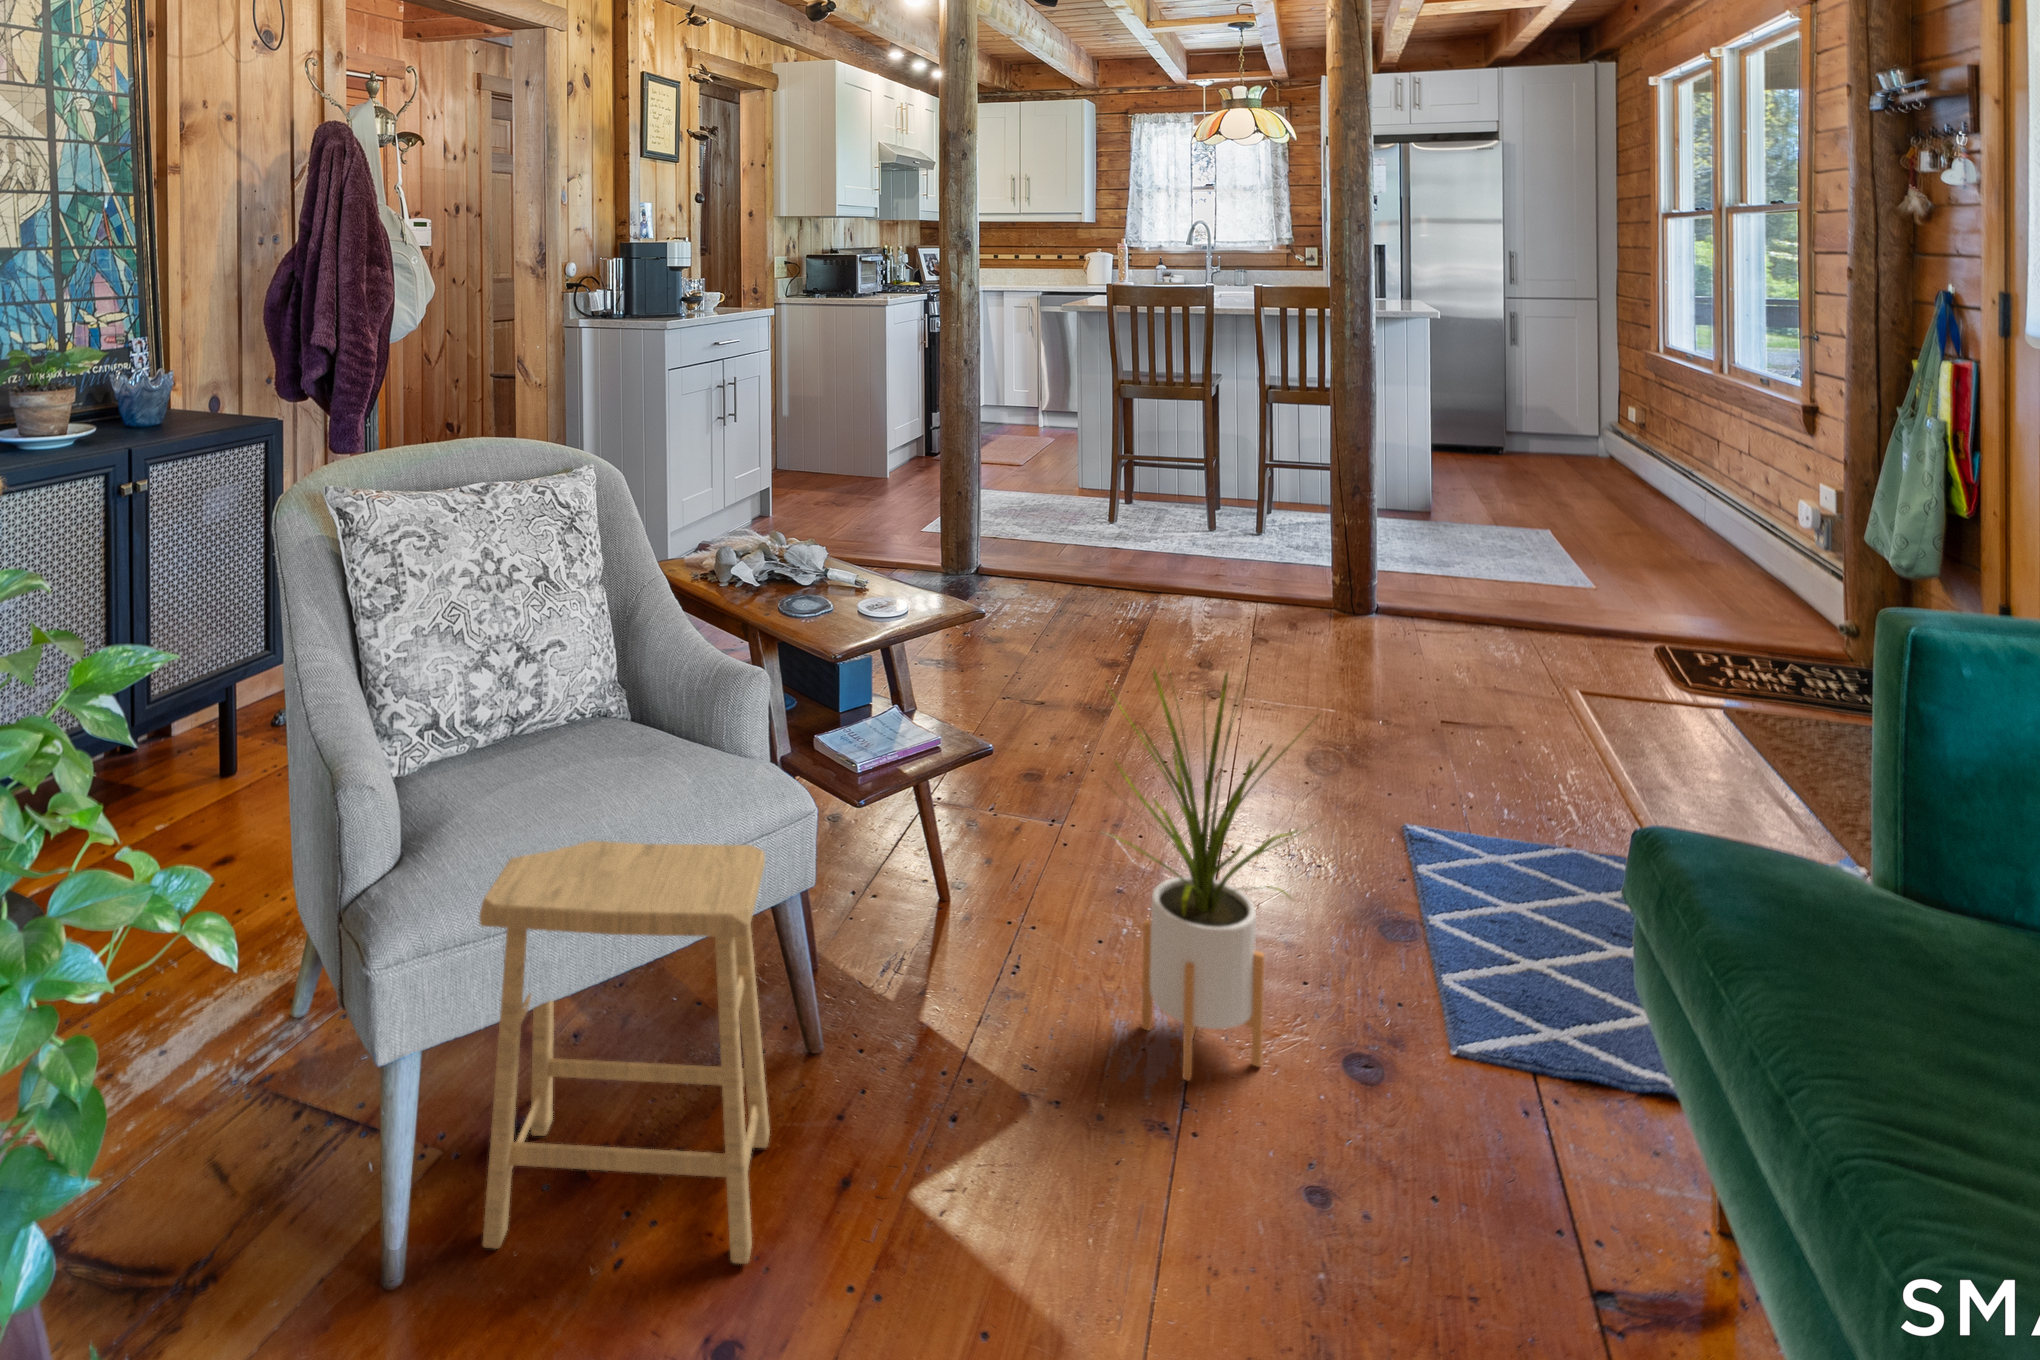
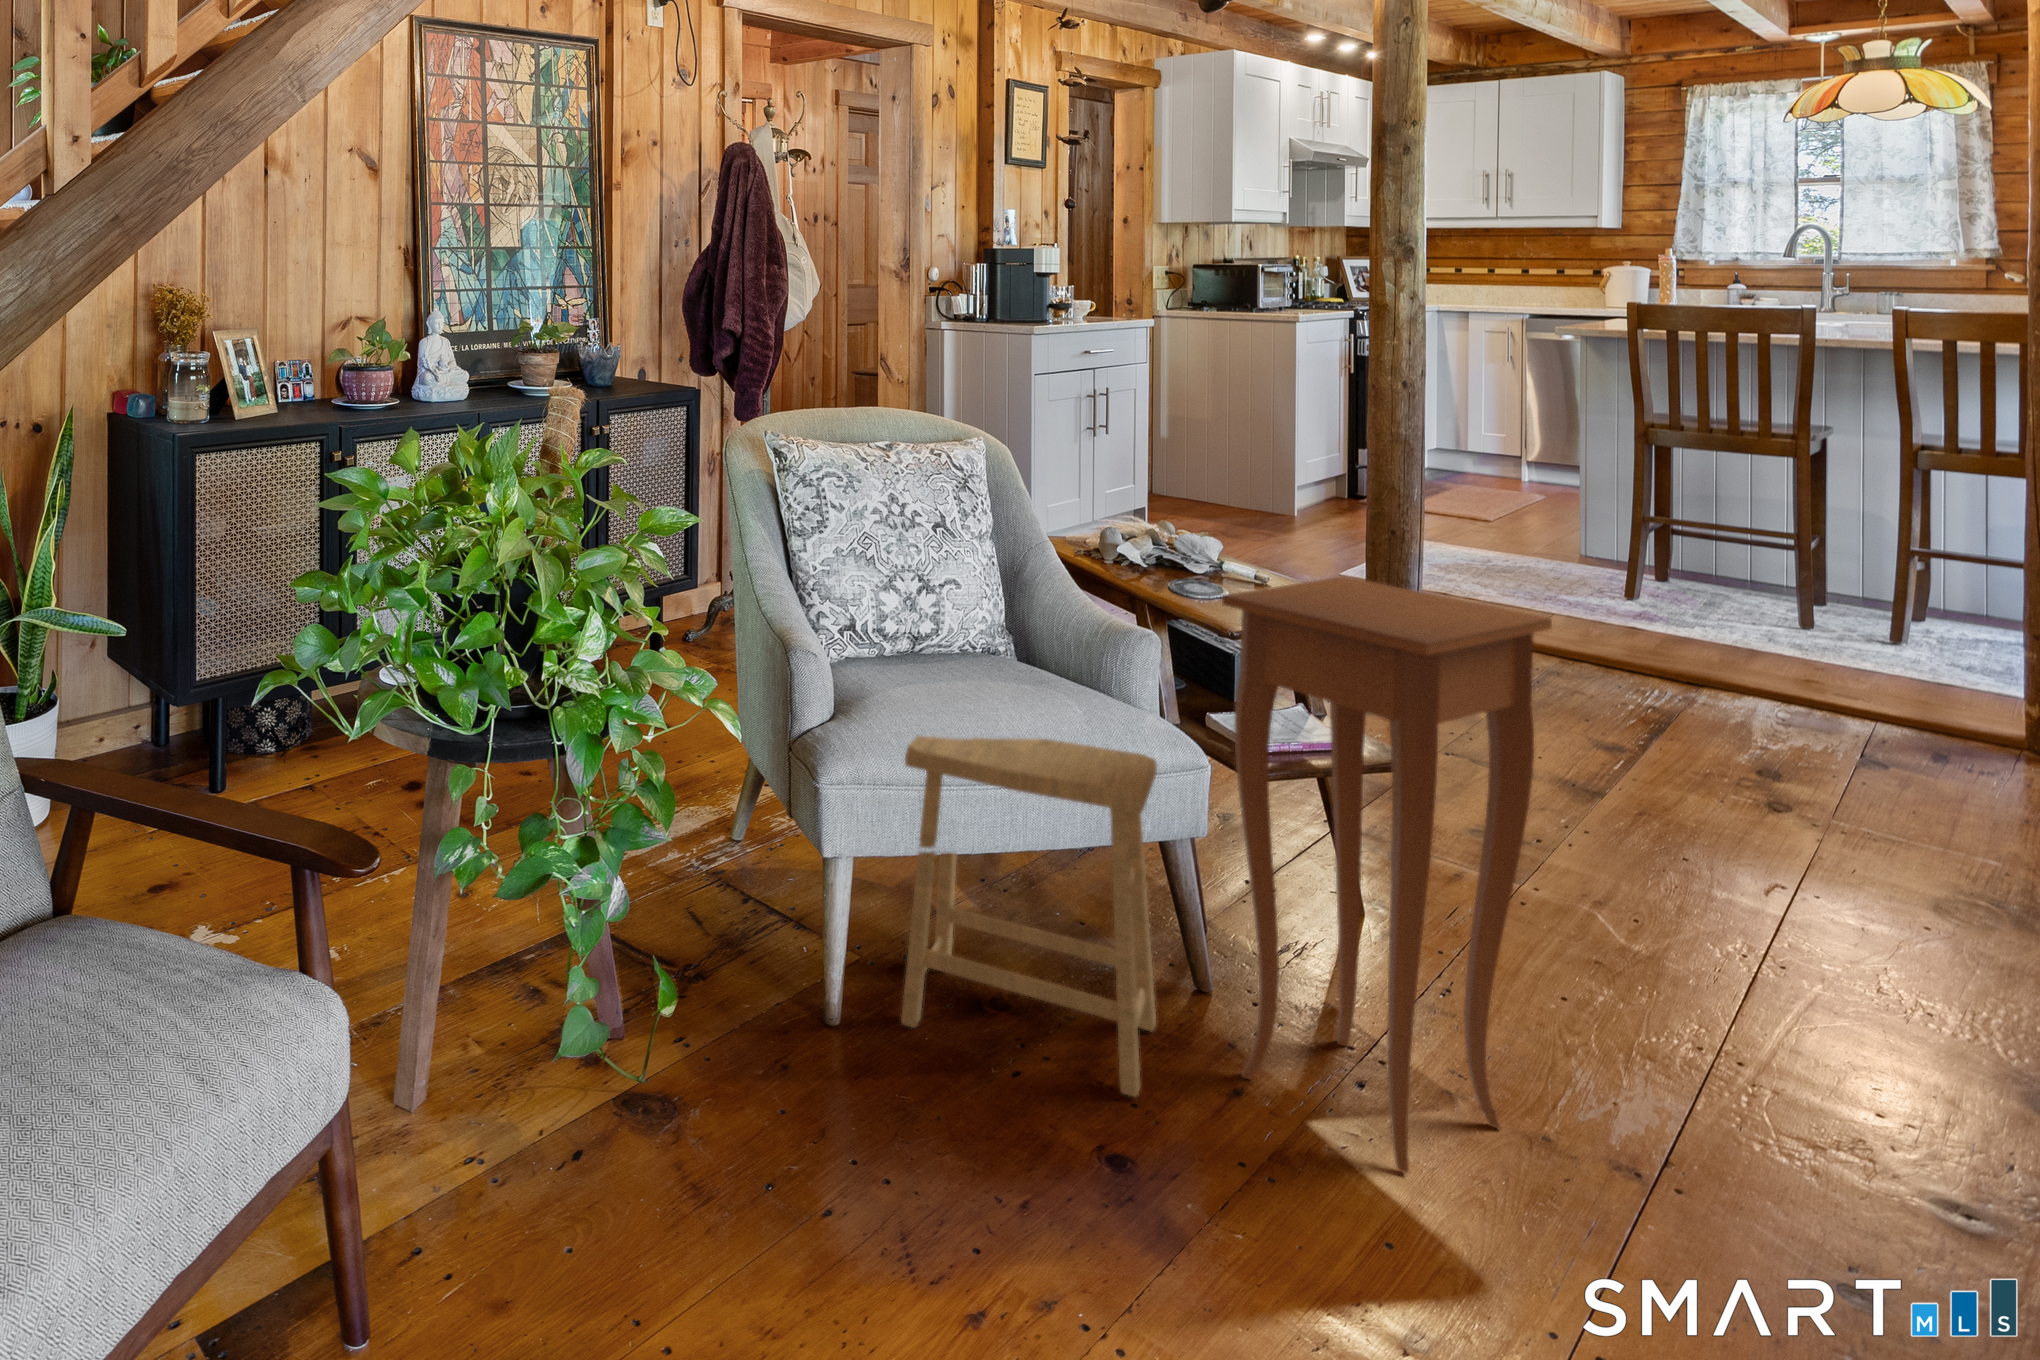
side table: none [825,613,1113,1264] -> present [1222,576,1552,1173]
house plant: present [1110,670,1315,1081] -> none [1543,653,1860,1125]

